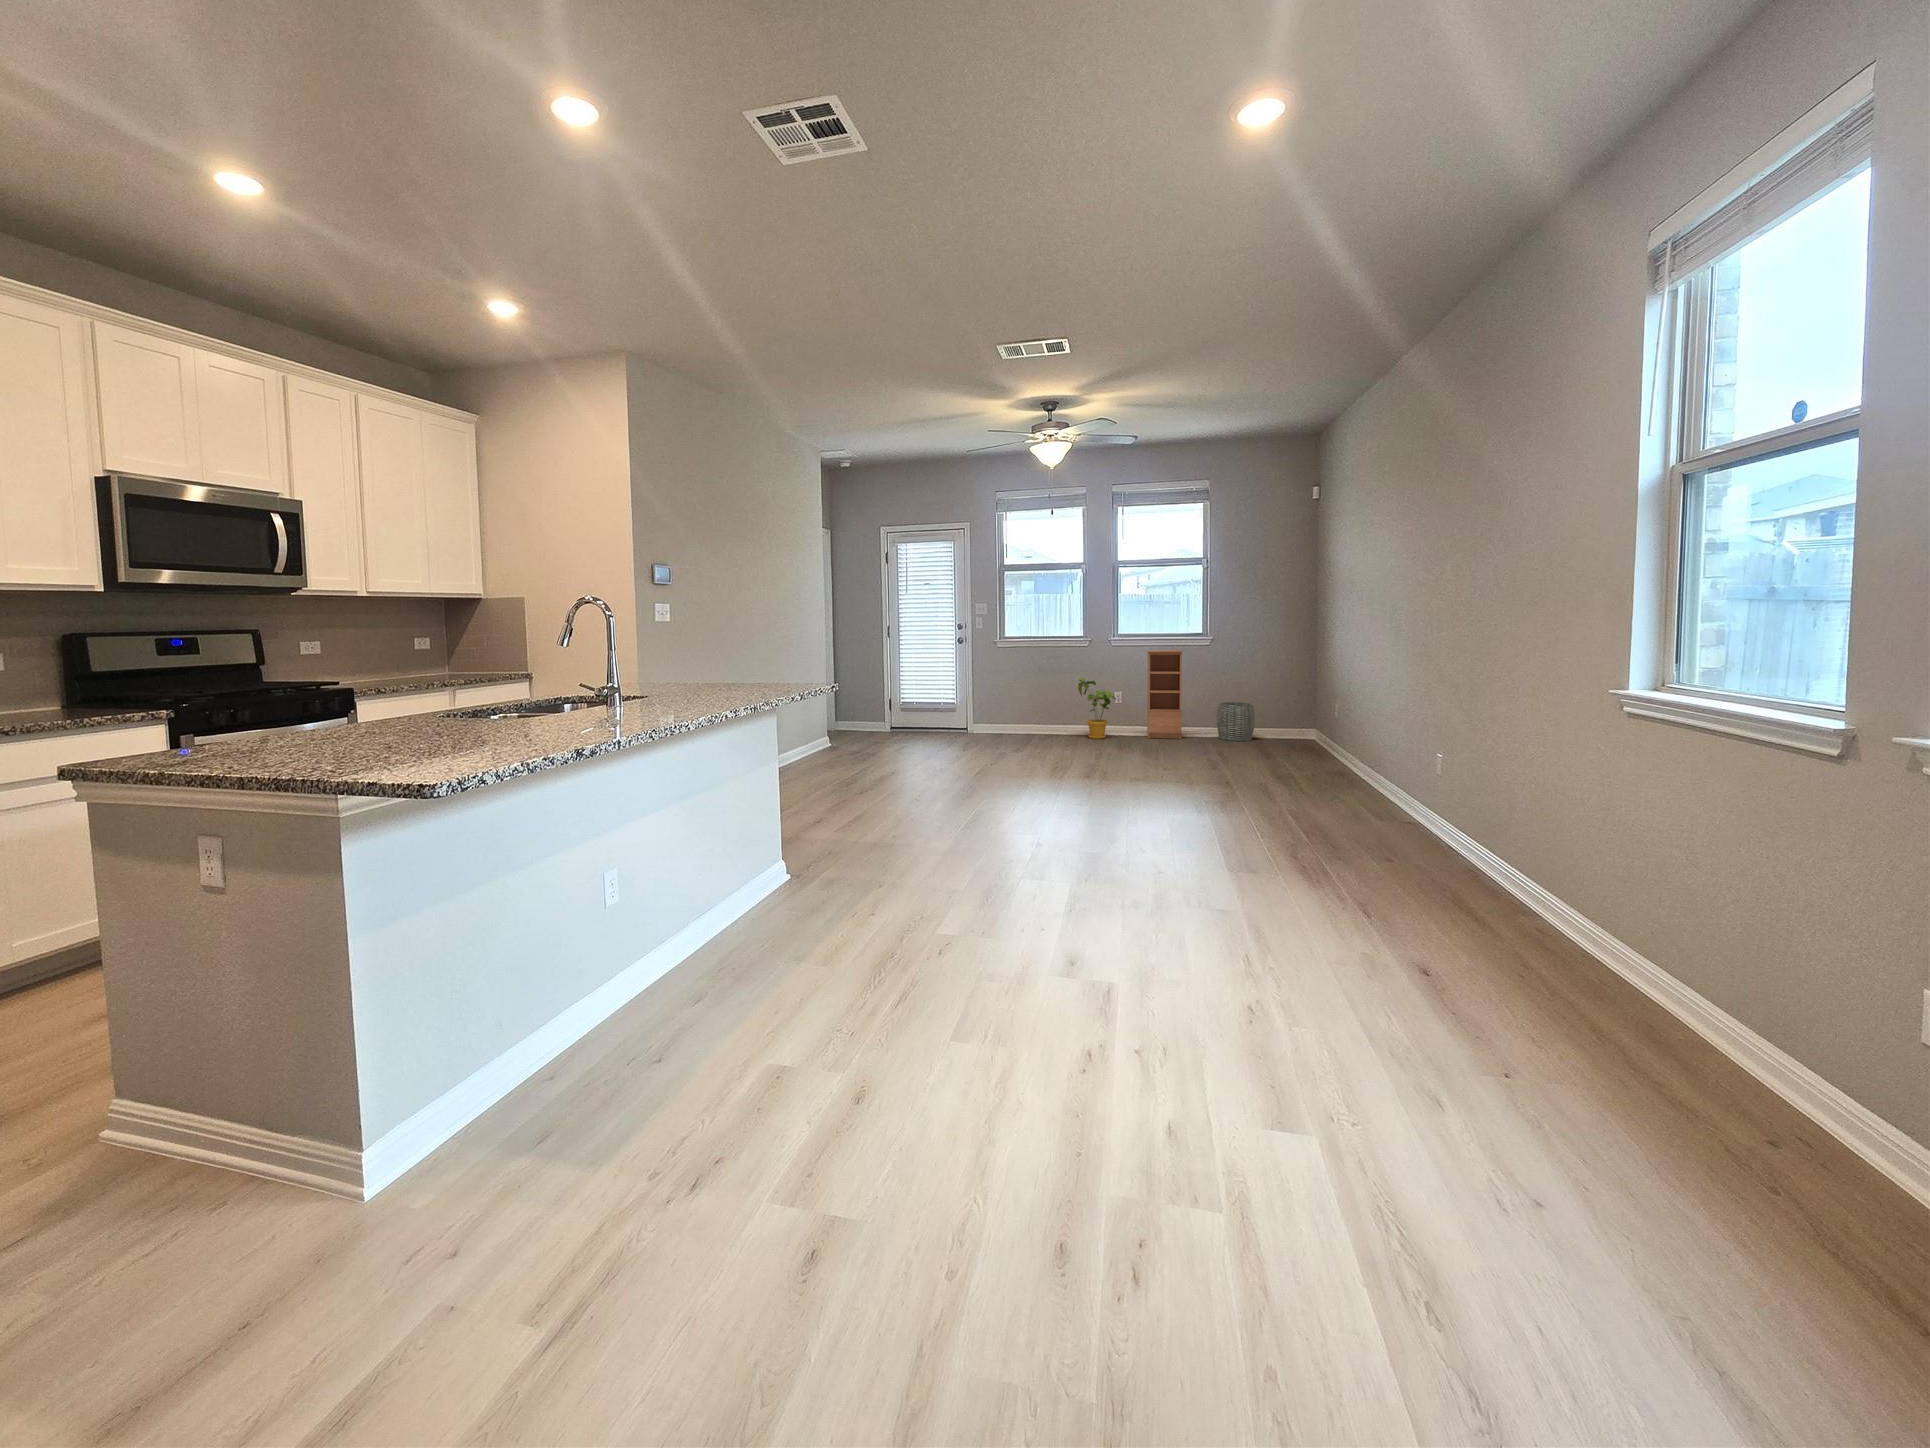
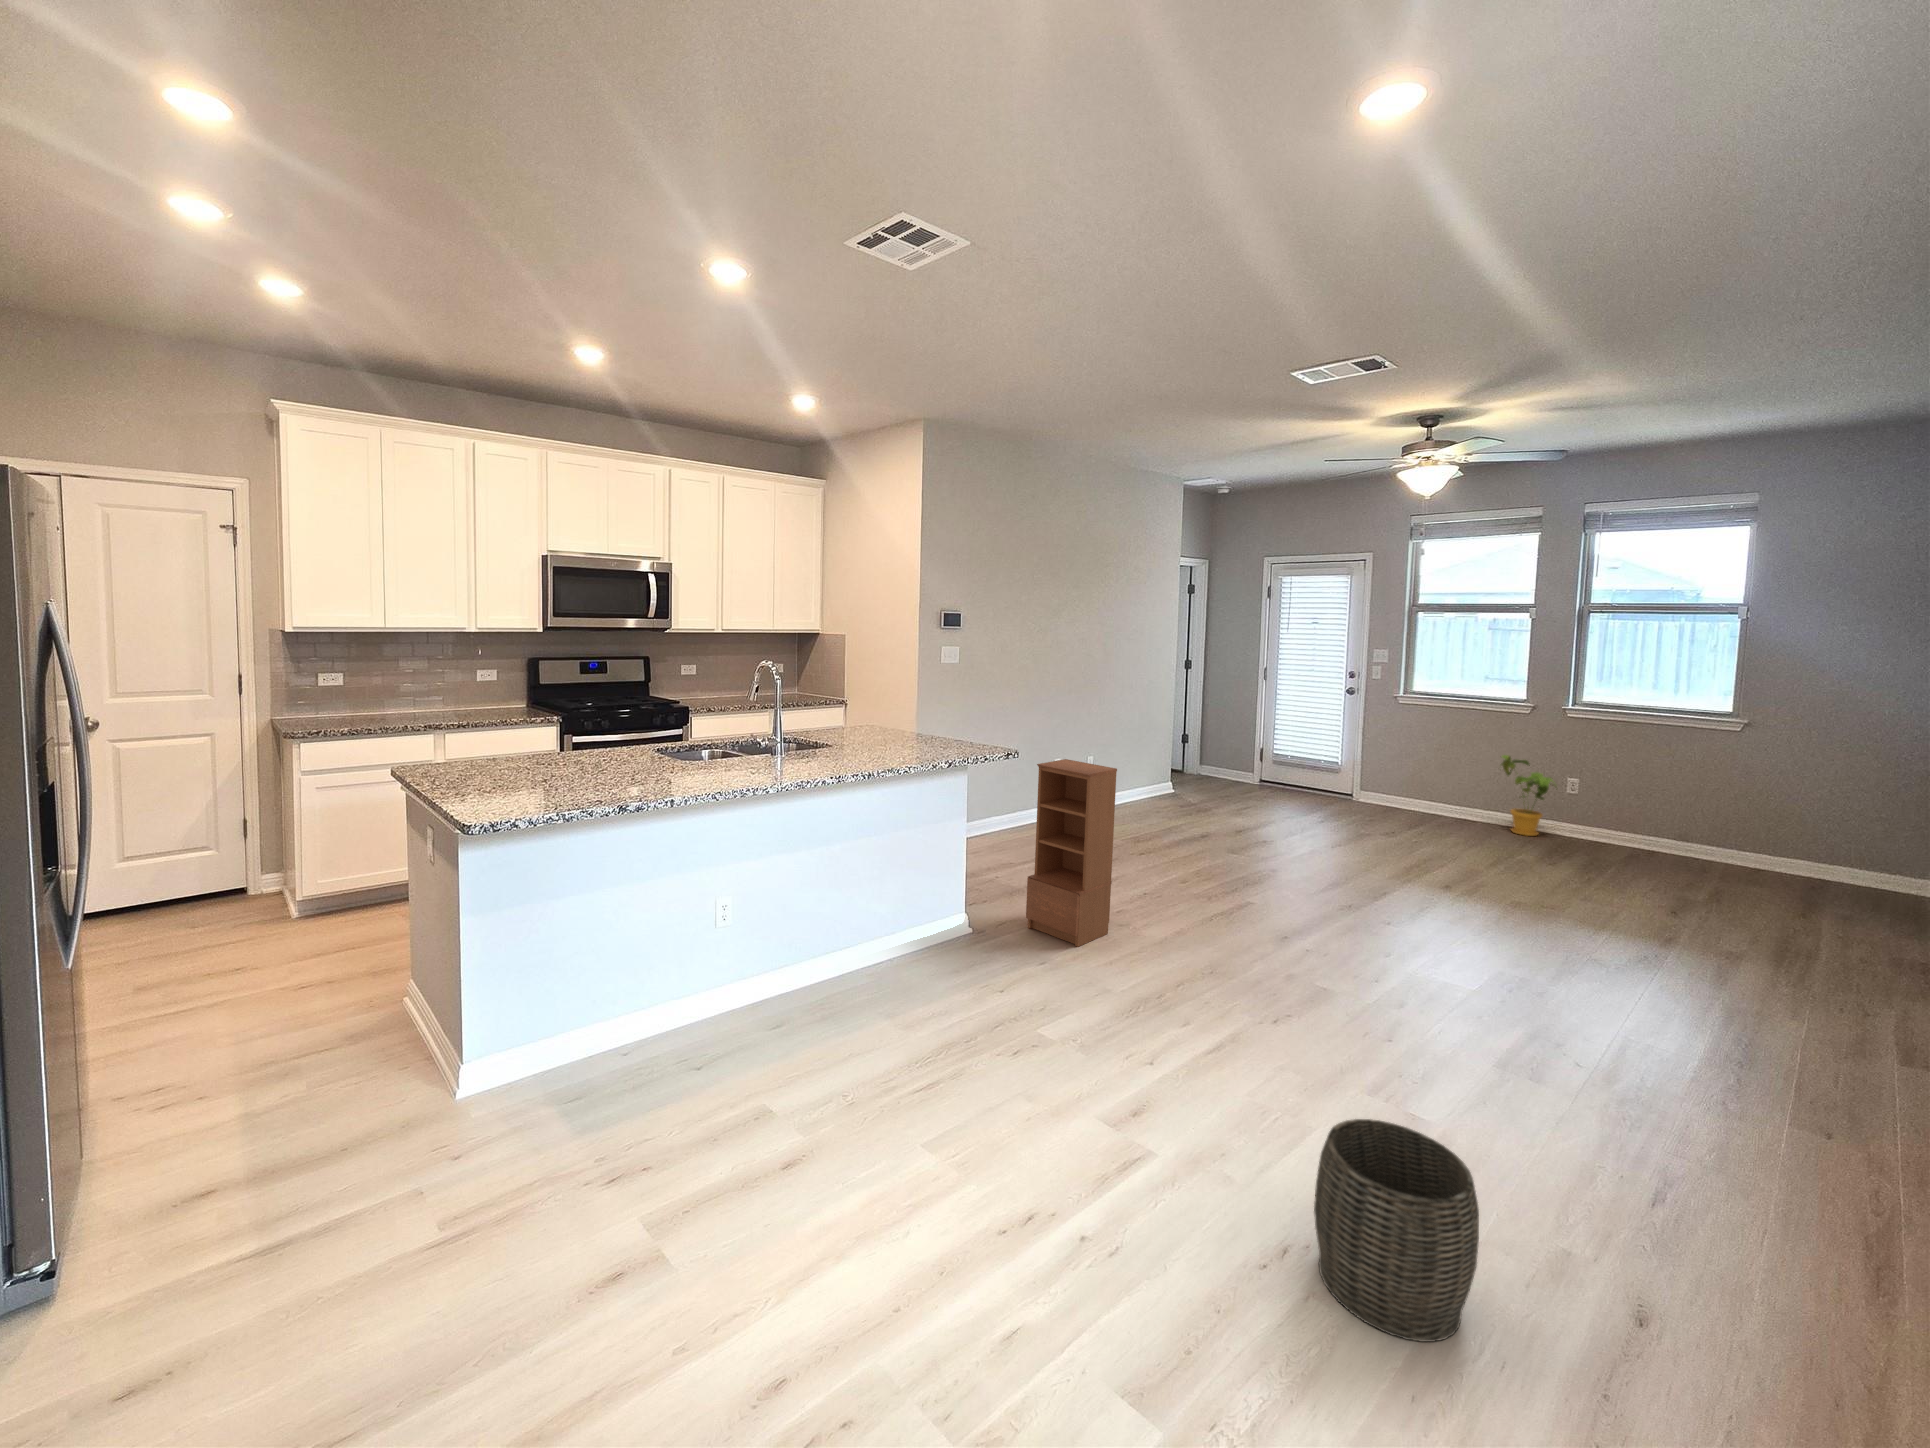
bookcase: present [1147,650,1182,739] -> present [1026,759,1117,947]
woven basket: present [1217,702,1255,741] -> present [1314,1119,1479,1342]

